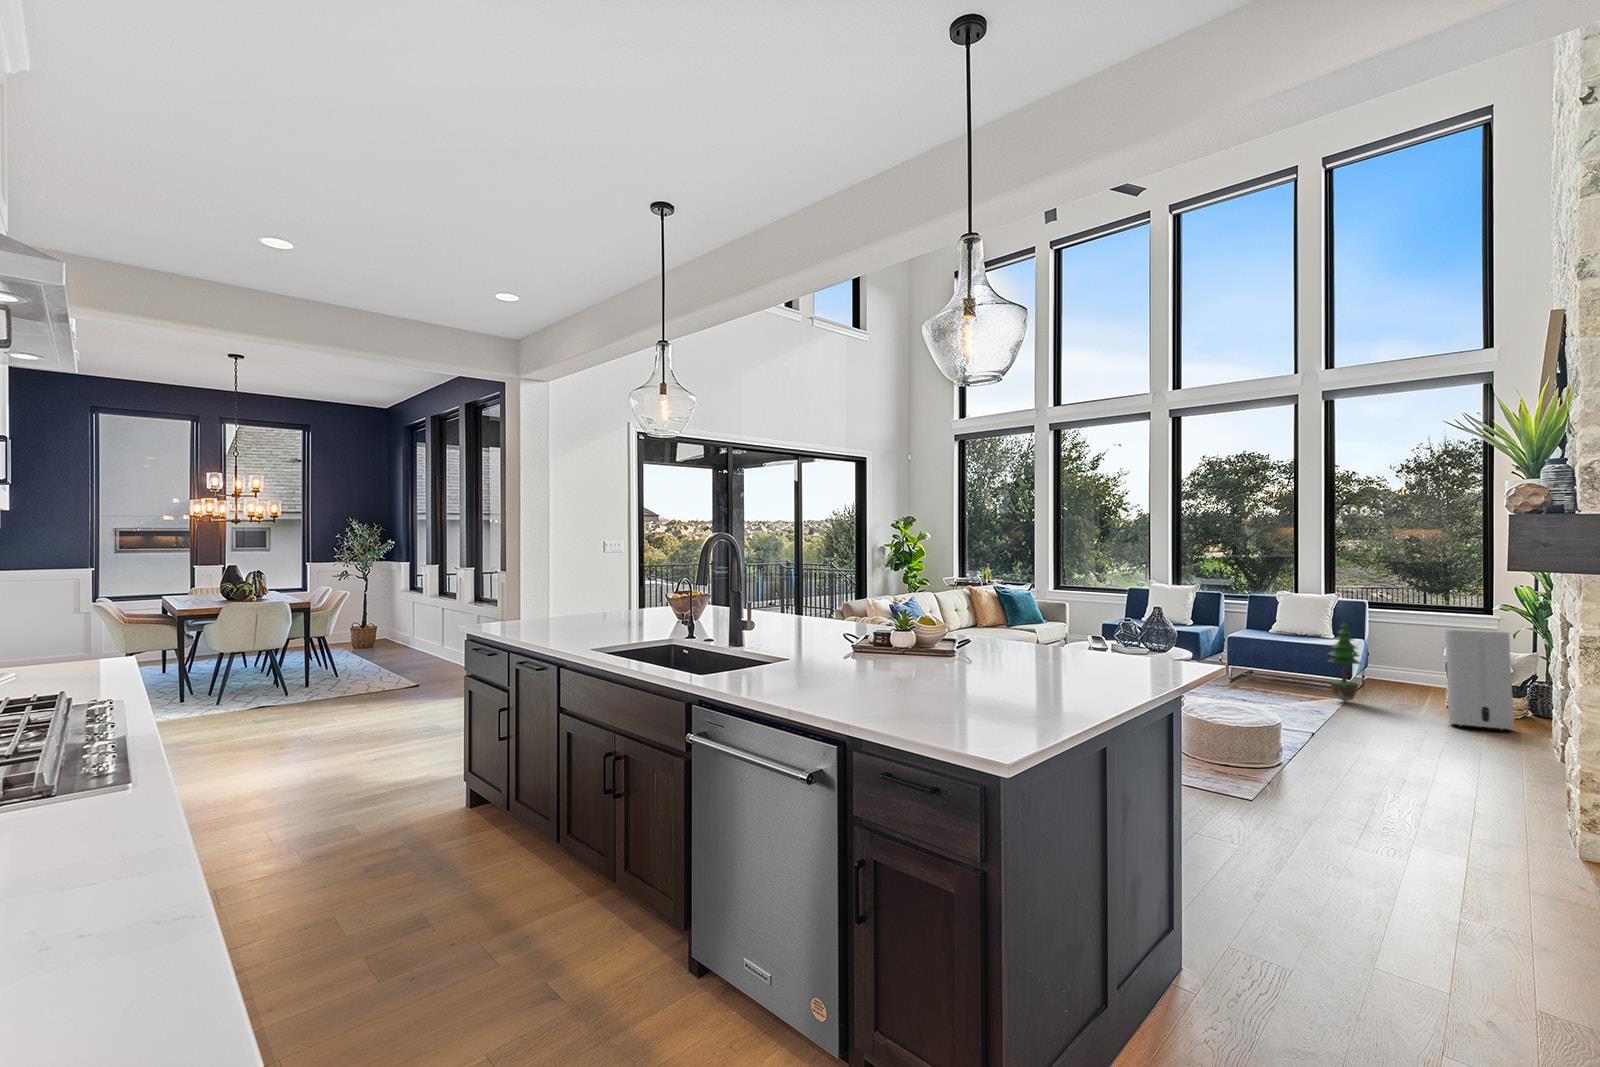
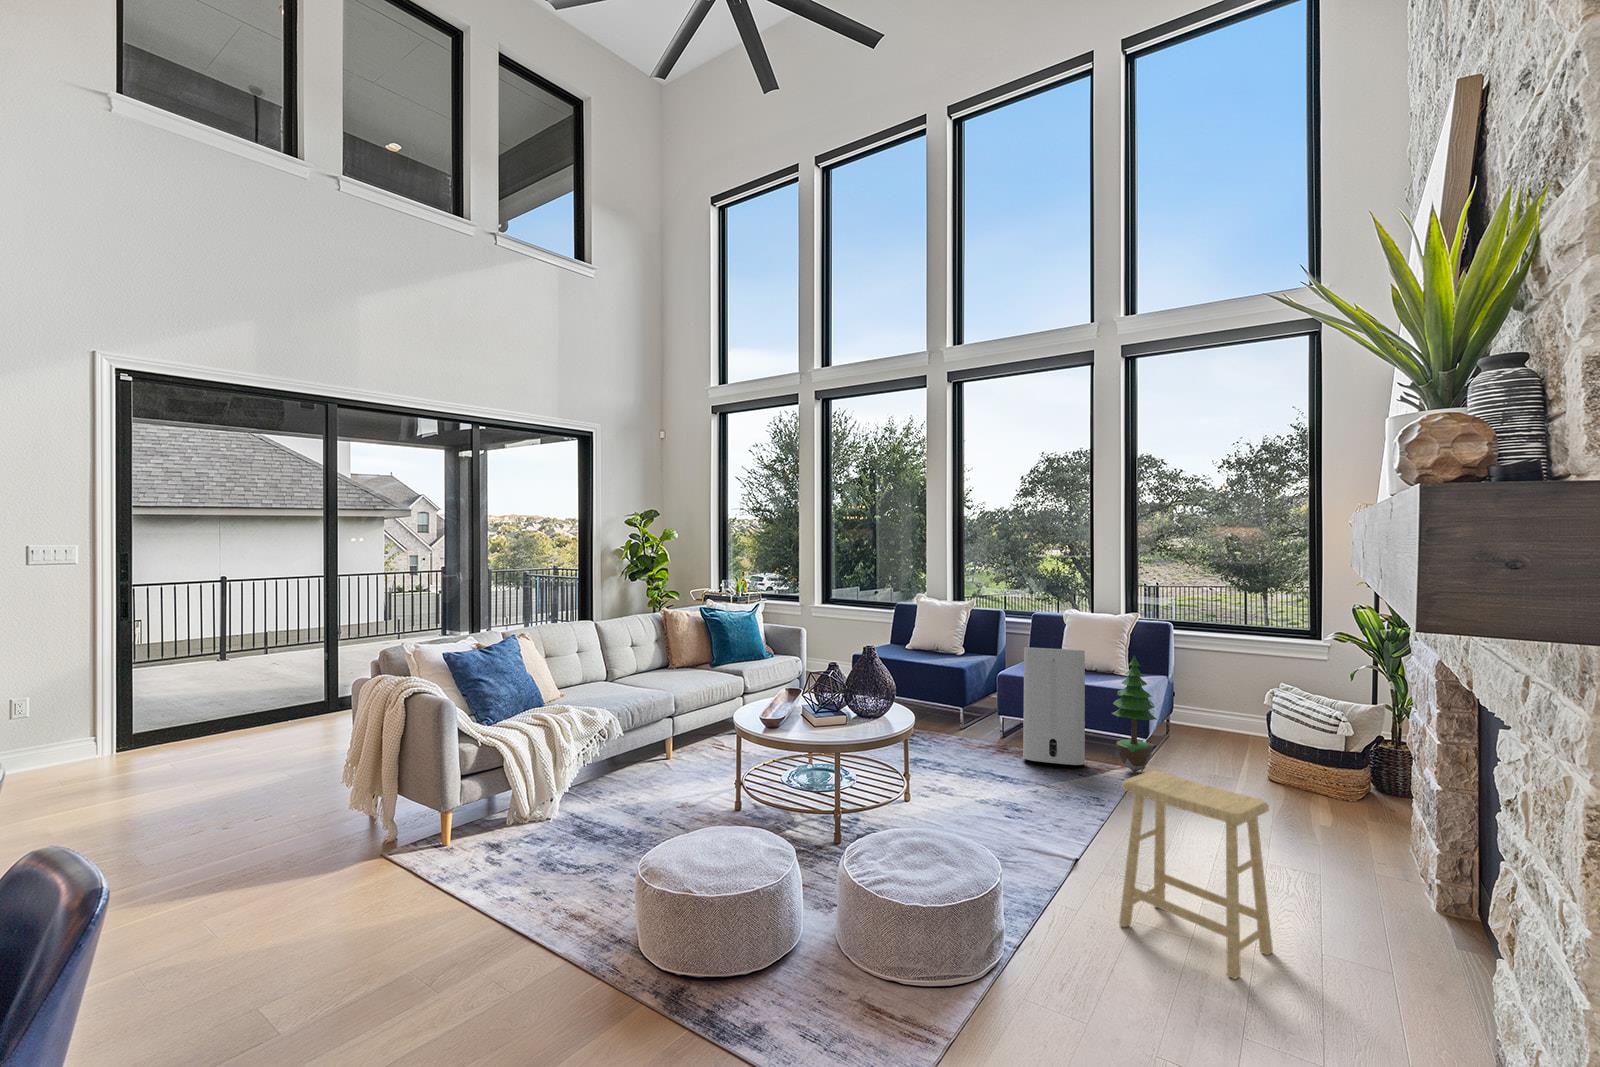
air purifier: present [1445,630,1514,730] -> present [1023,647,1085,765]
footstool: none [1358,672,1456,775] -> present [1119,770,1273,979]

